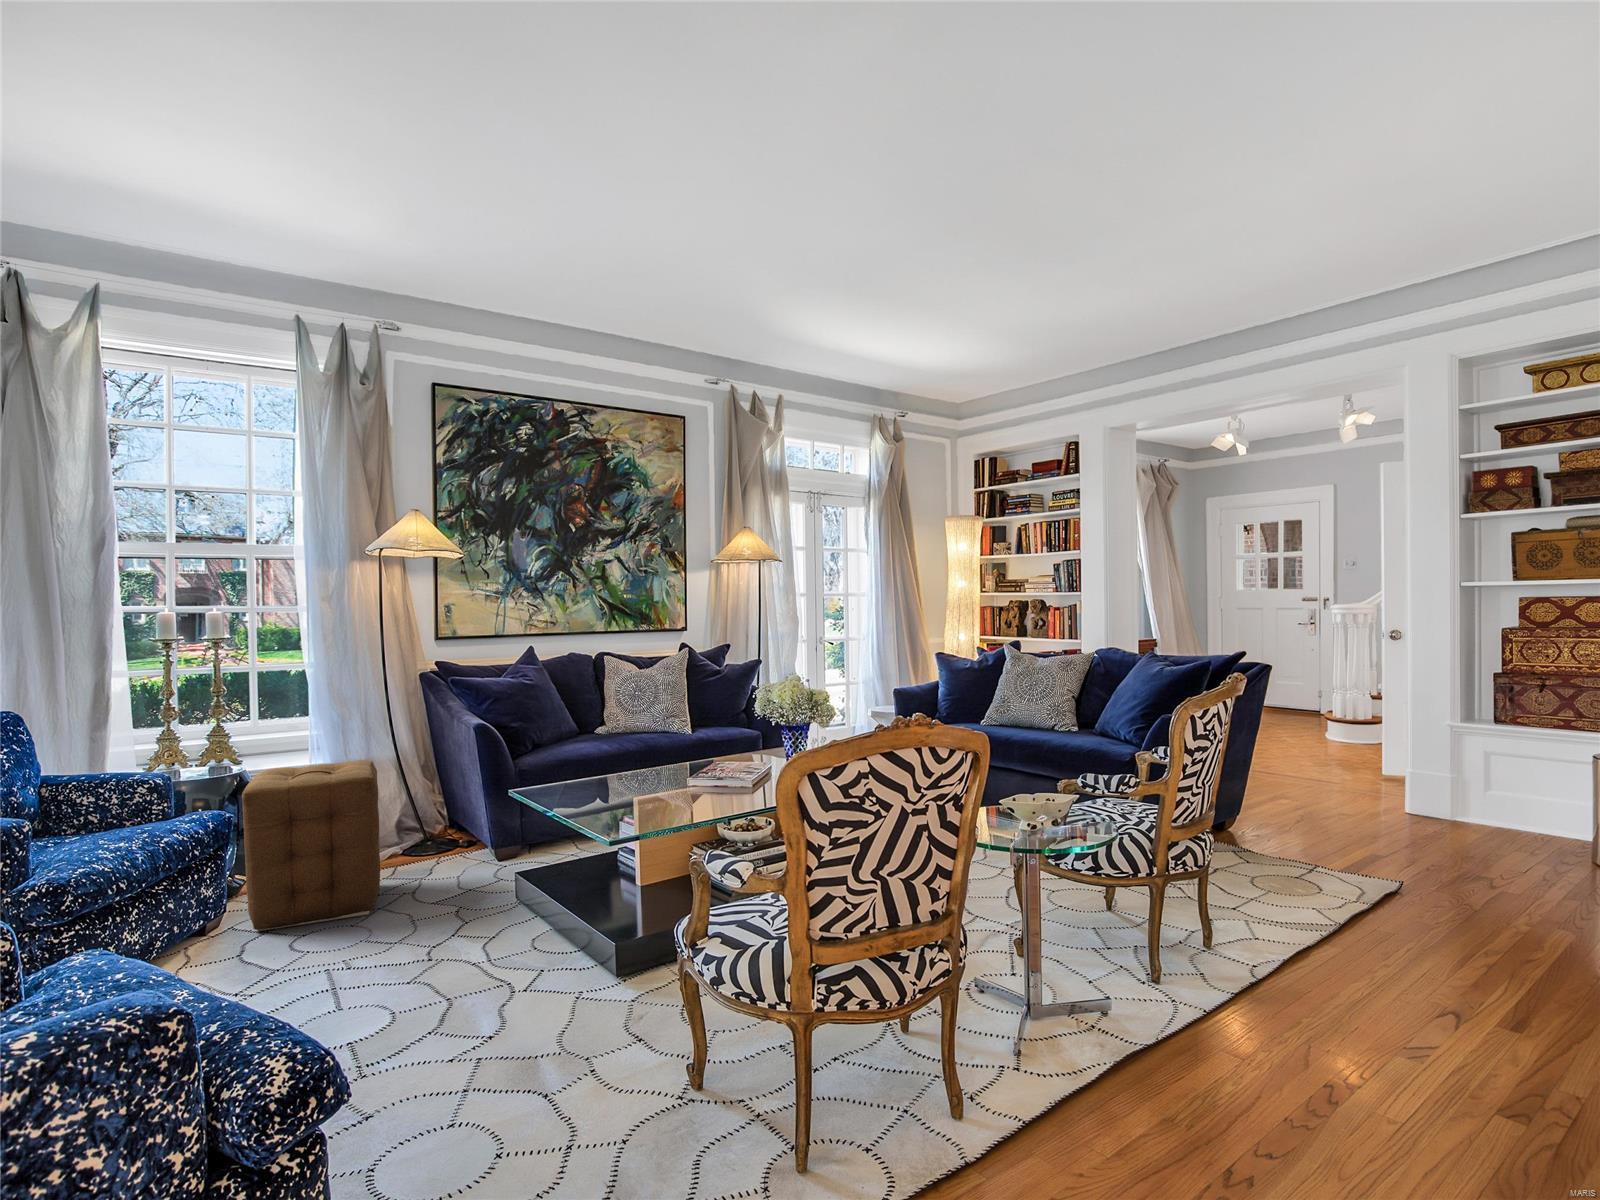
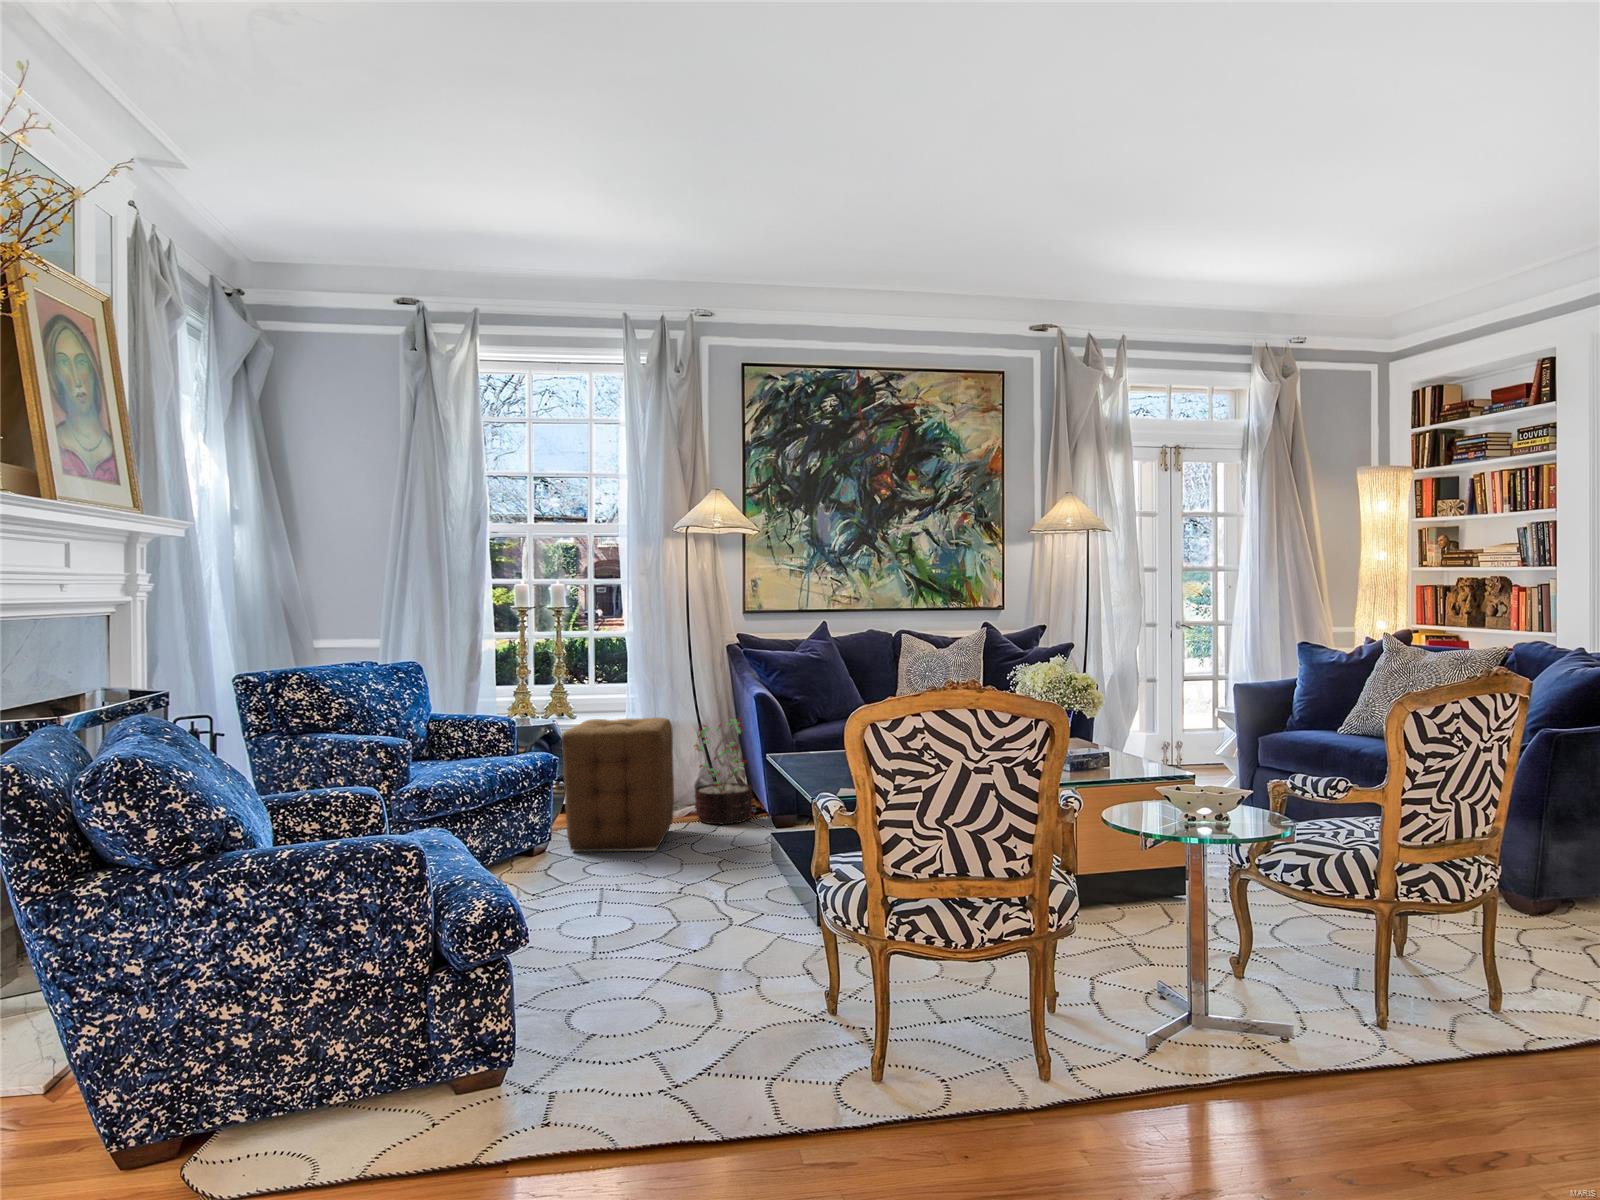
decorative plant: none [395,751,465,871] -> present [695,719,754,824]

